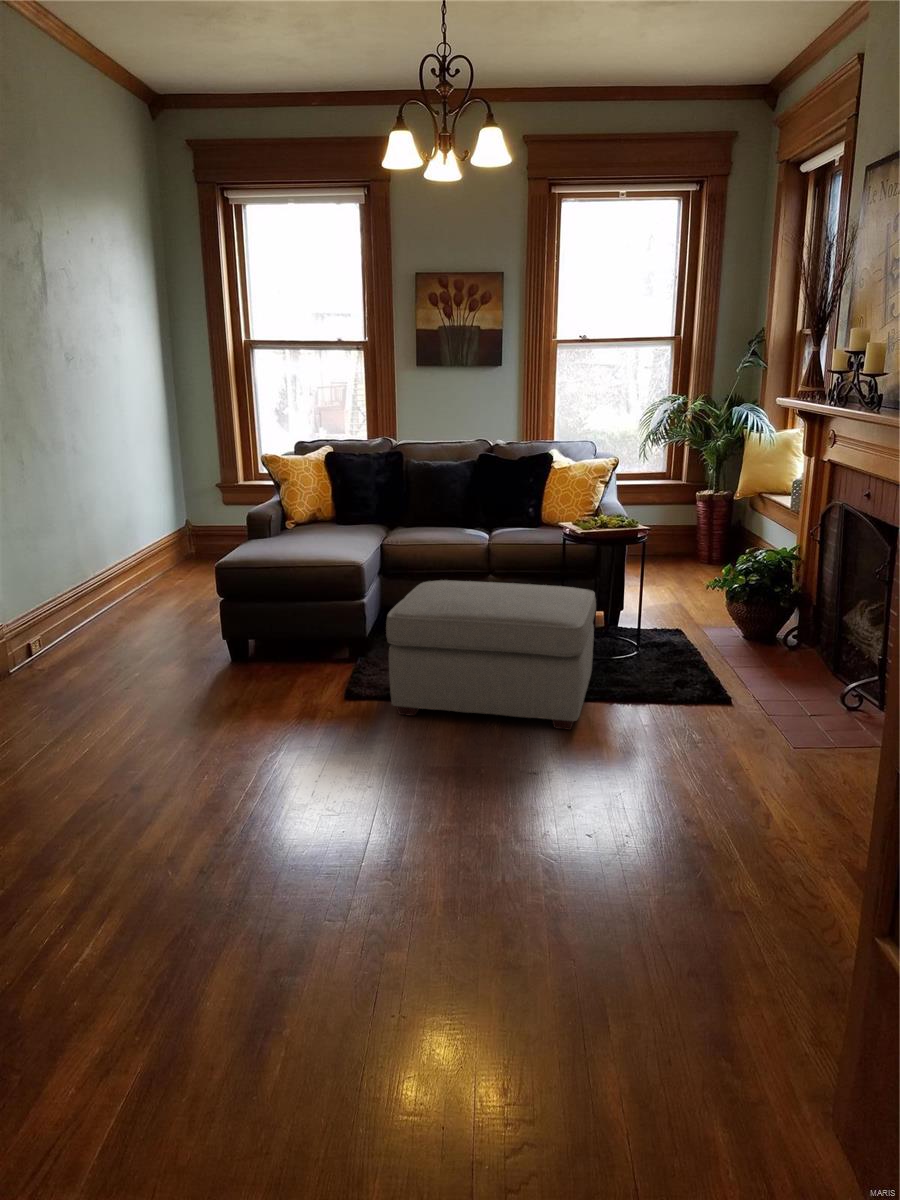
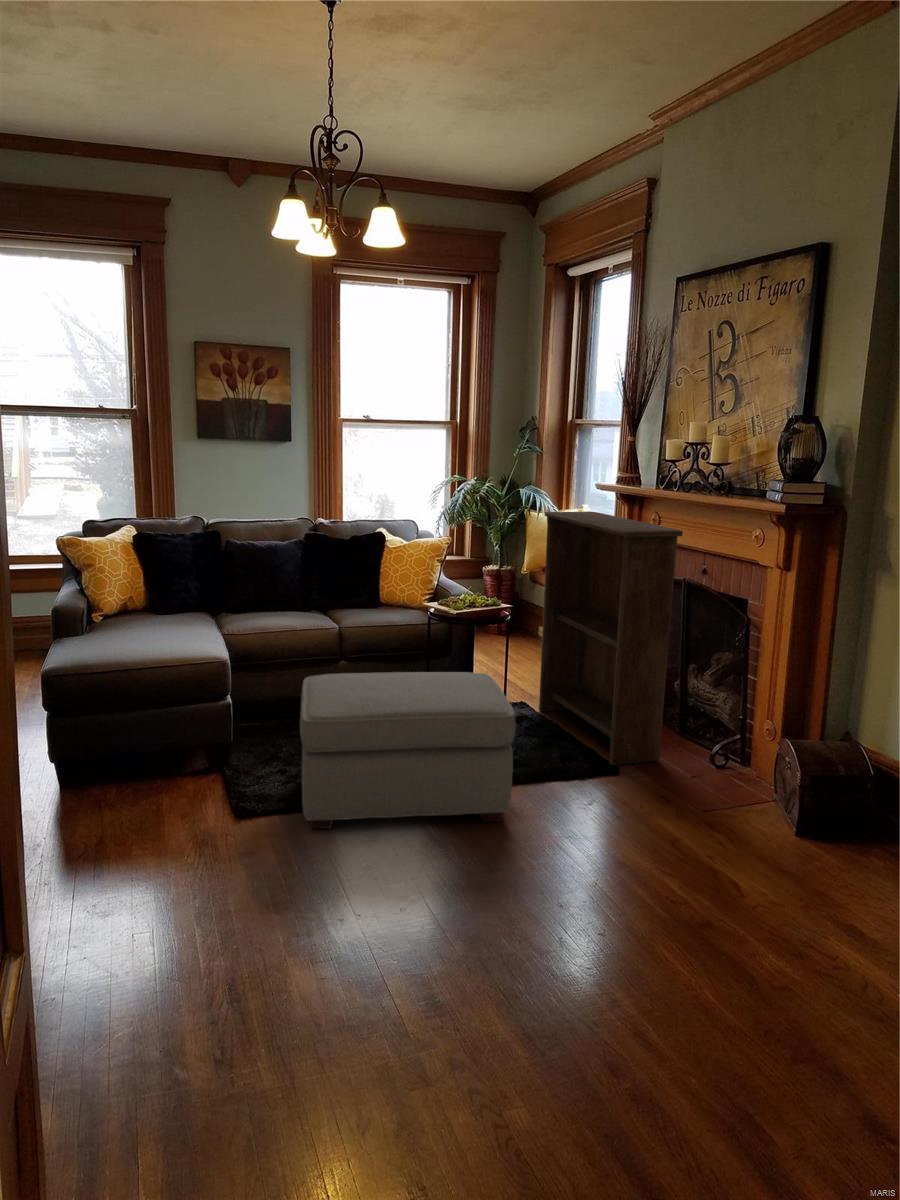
bookshelf: none [691,430,813,696] -> present [539,511,683,765]

